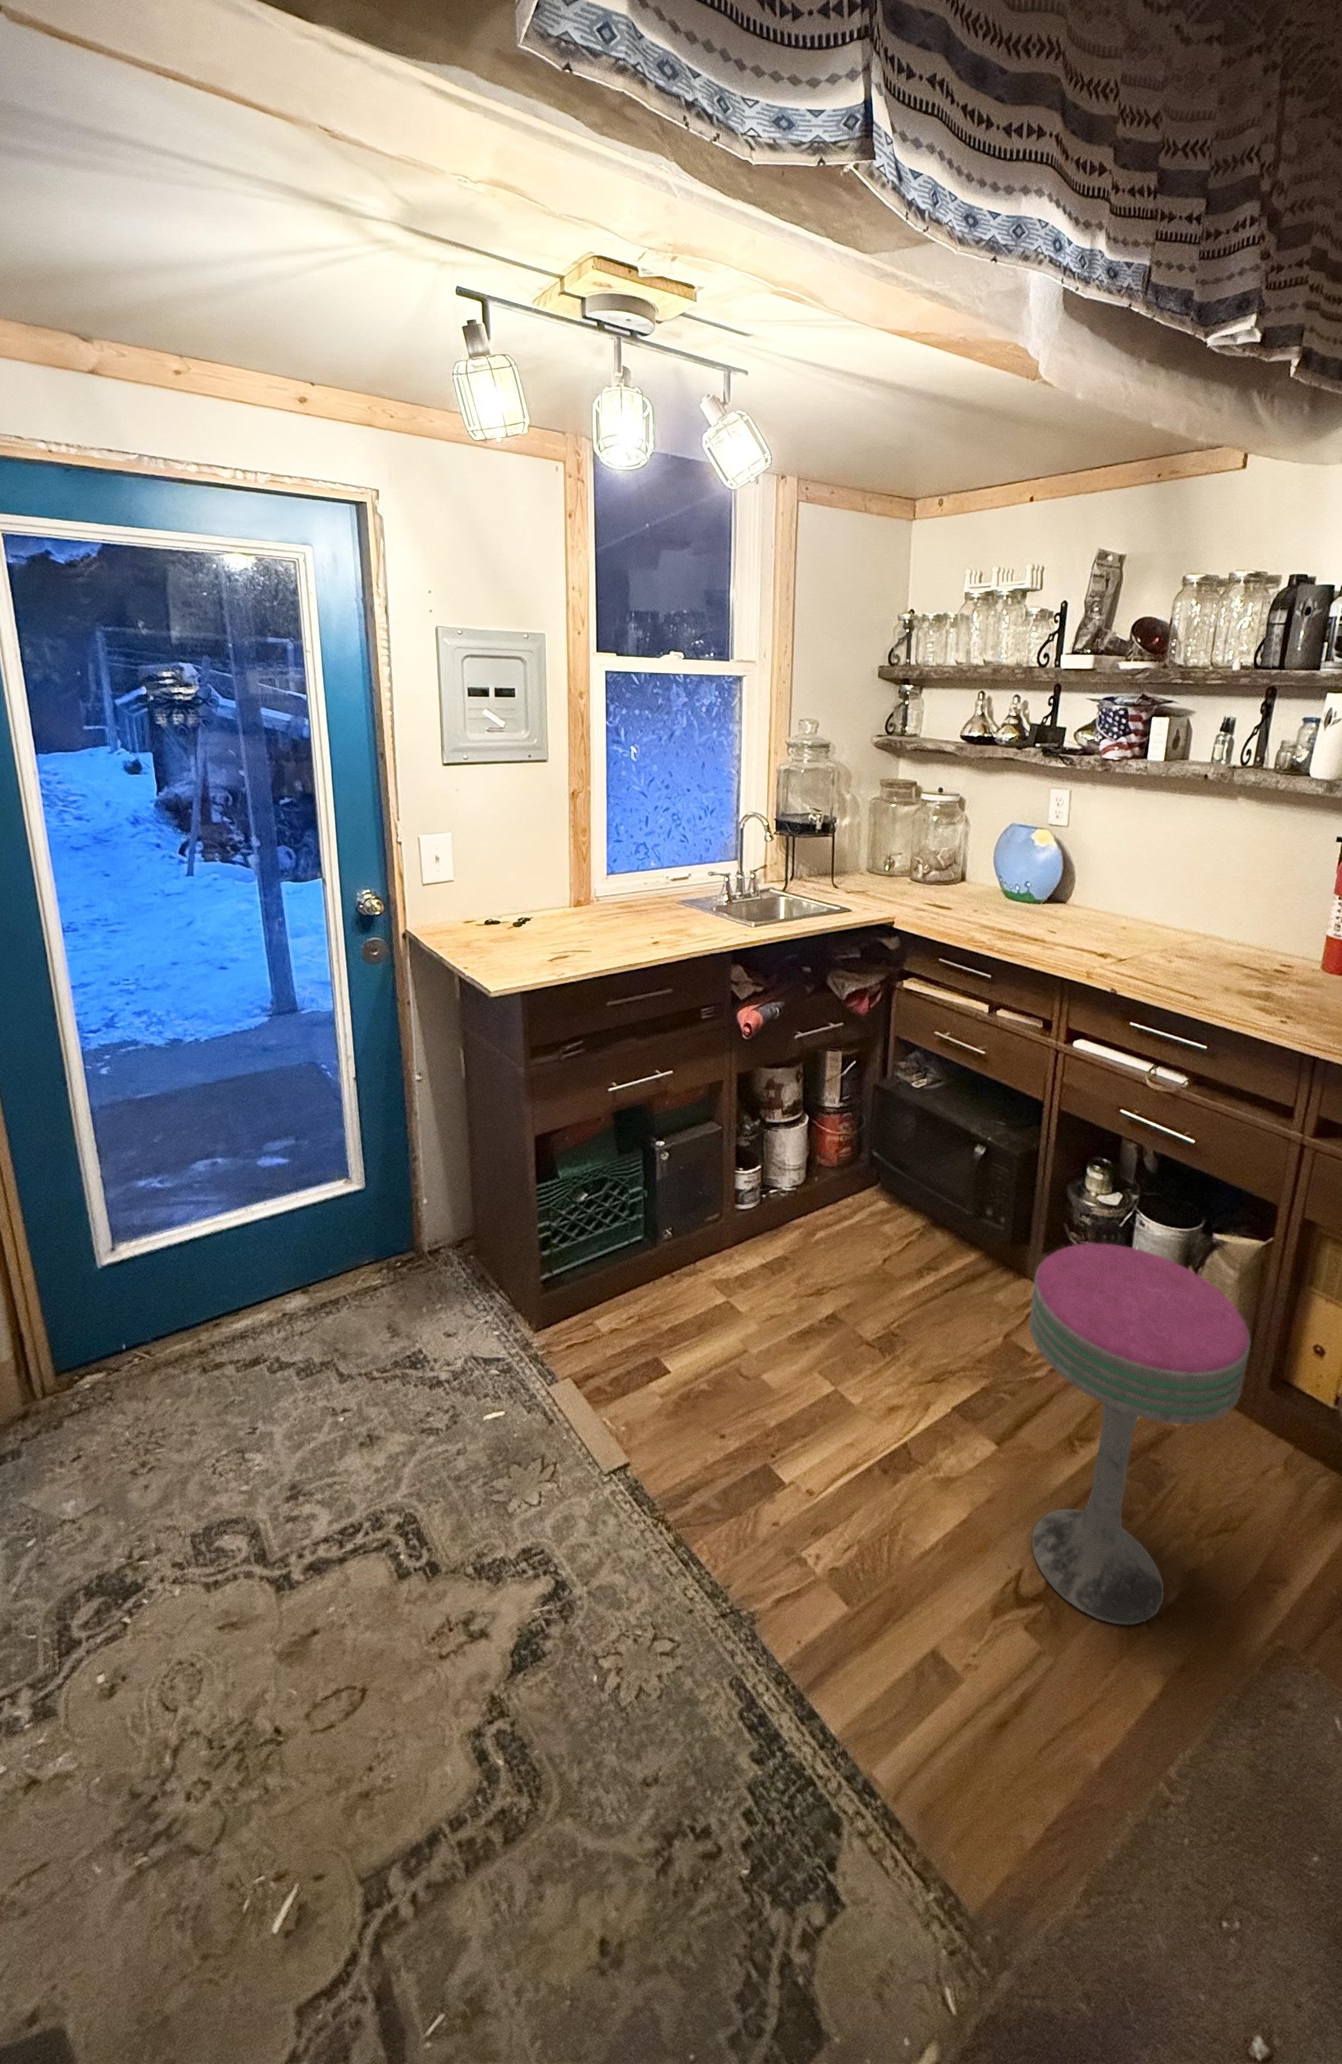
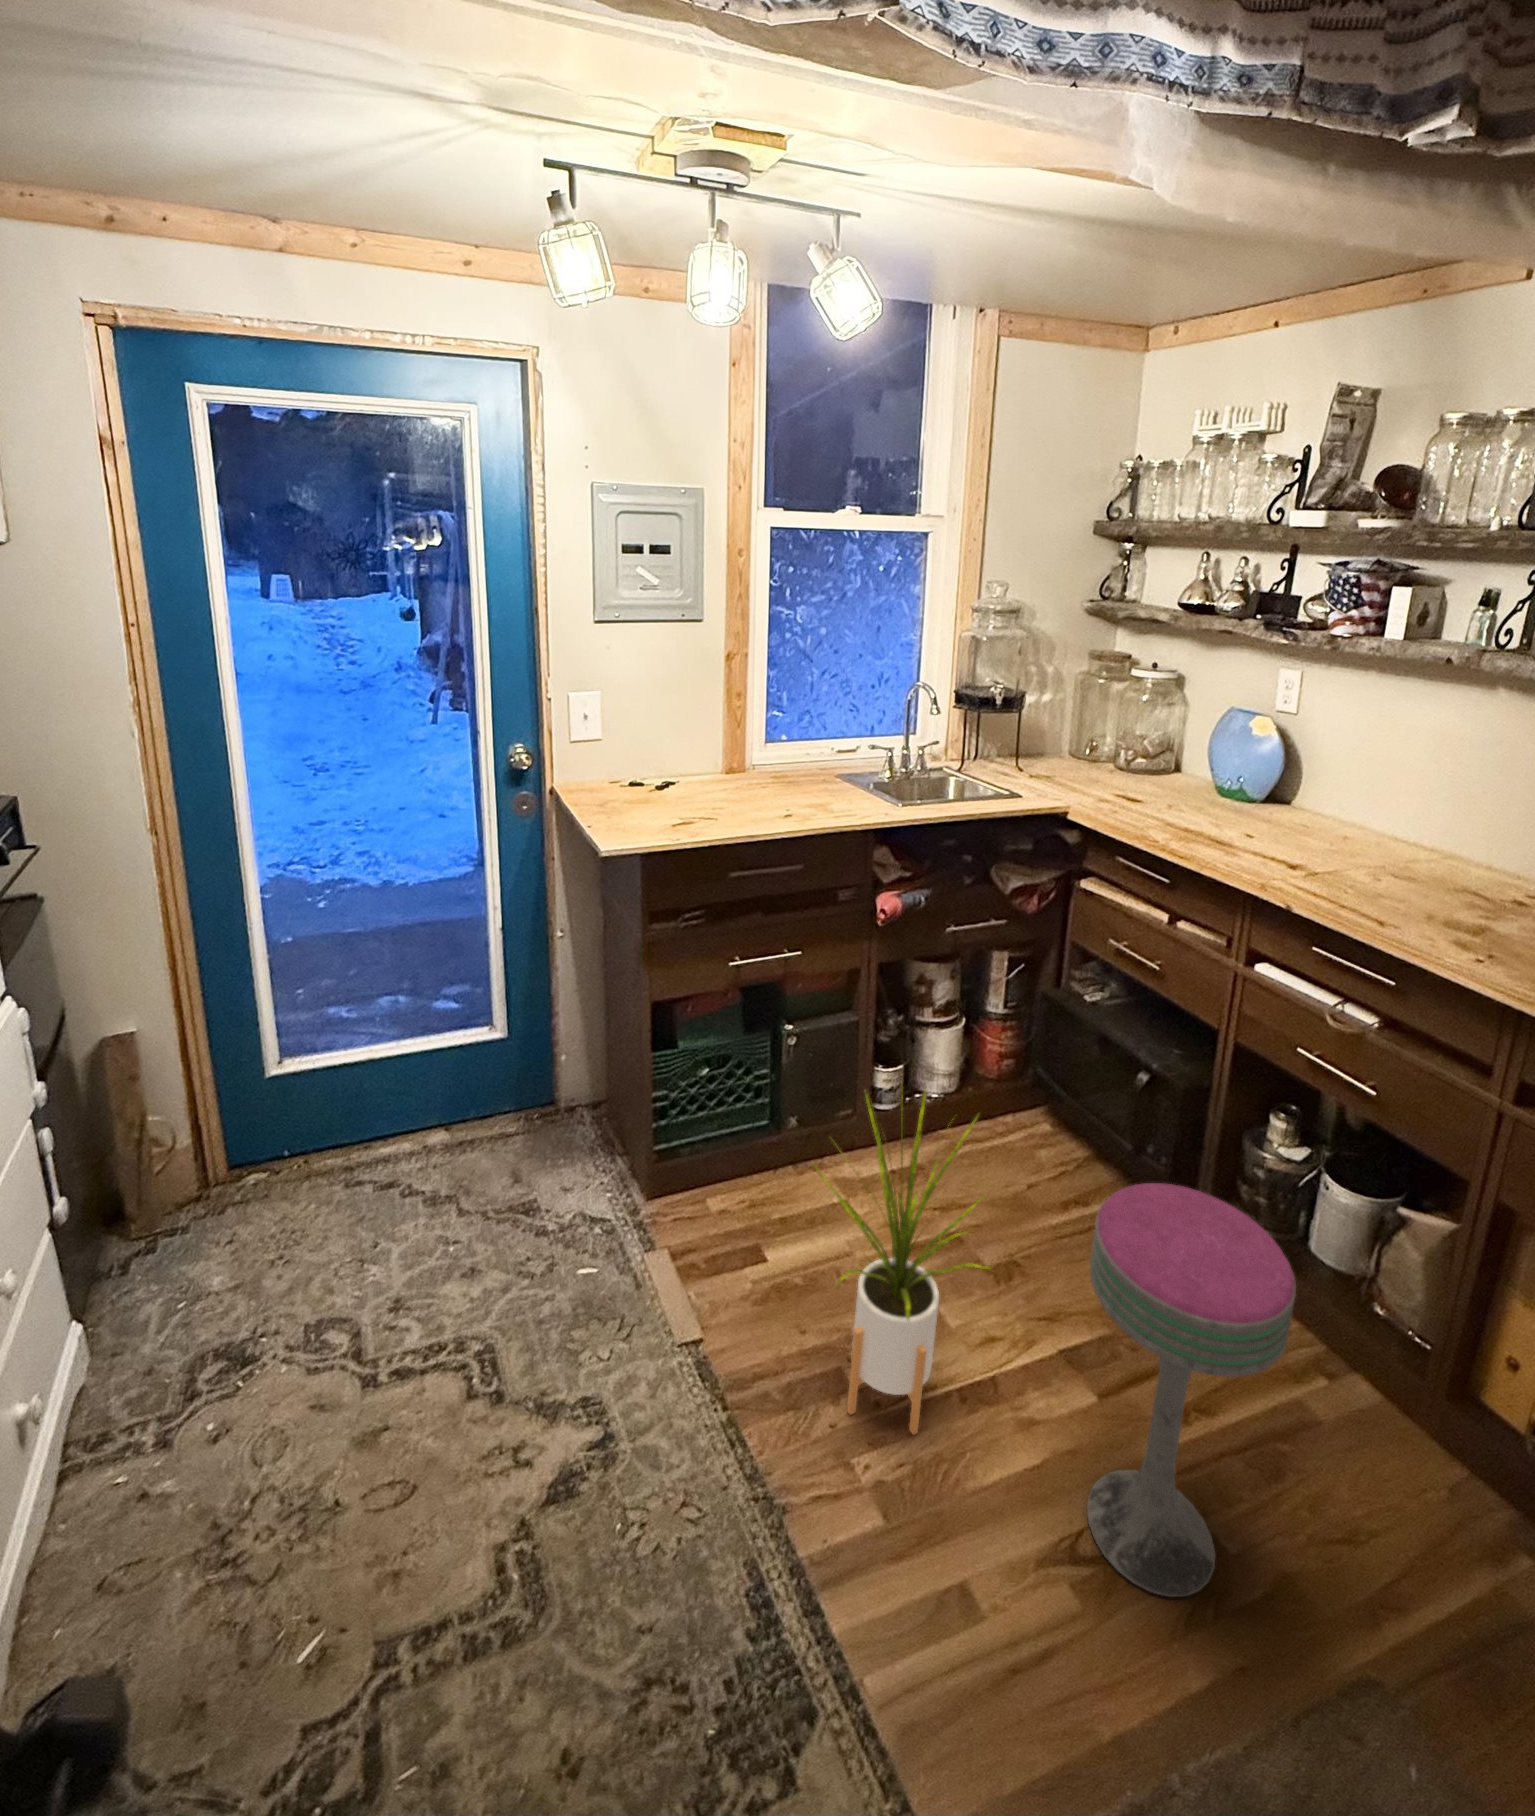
house plant: none [726,1186,922,1519] -> present [814,1090,991,1435]

